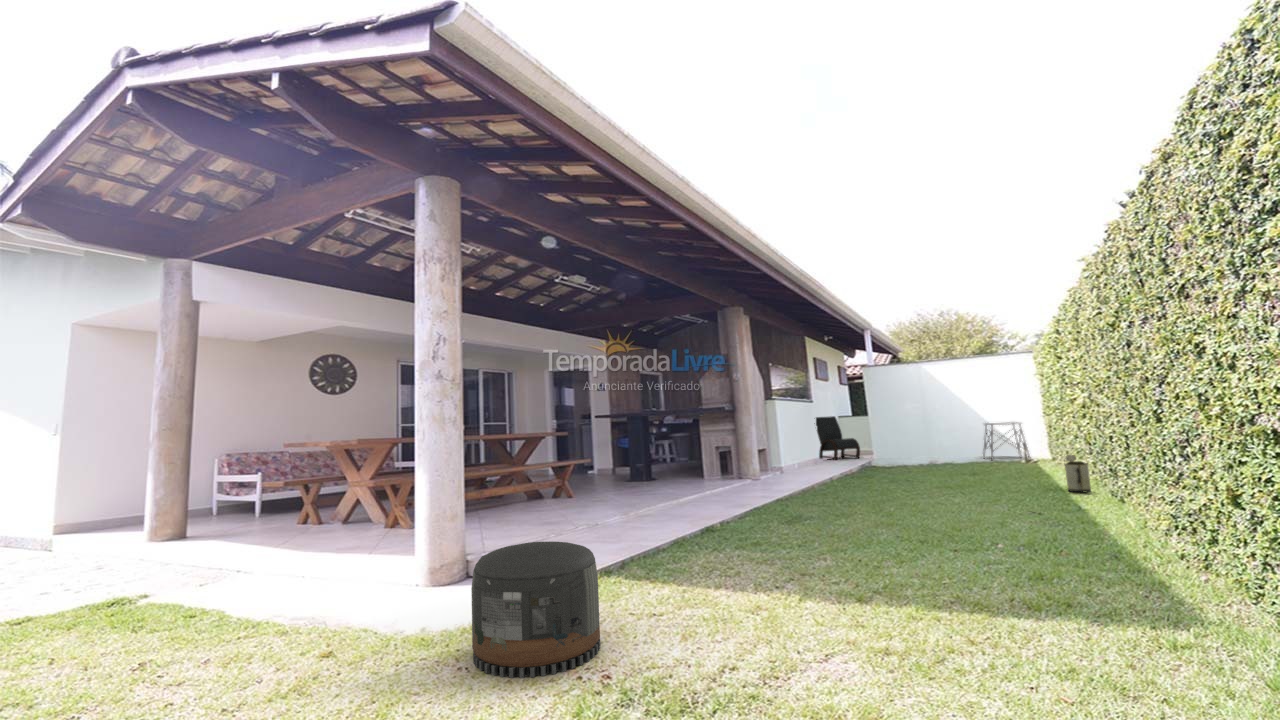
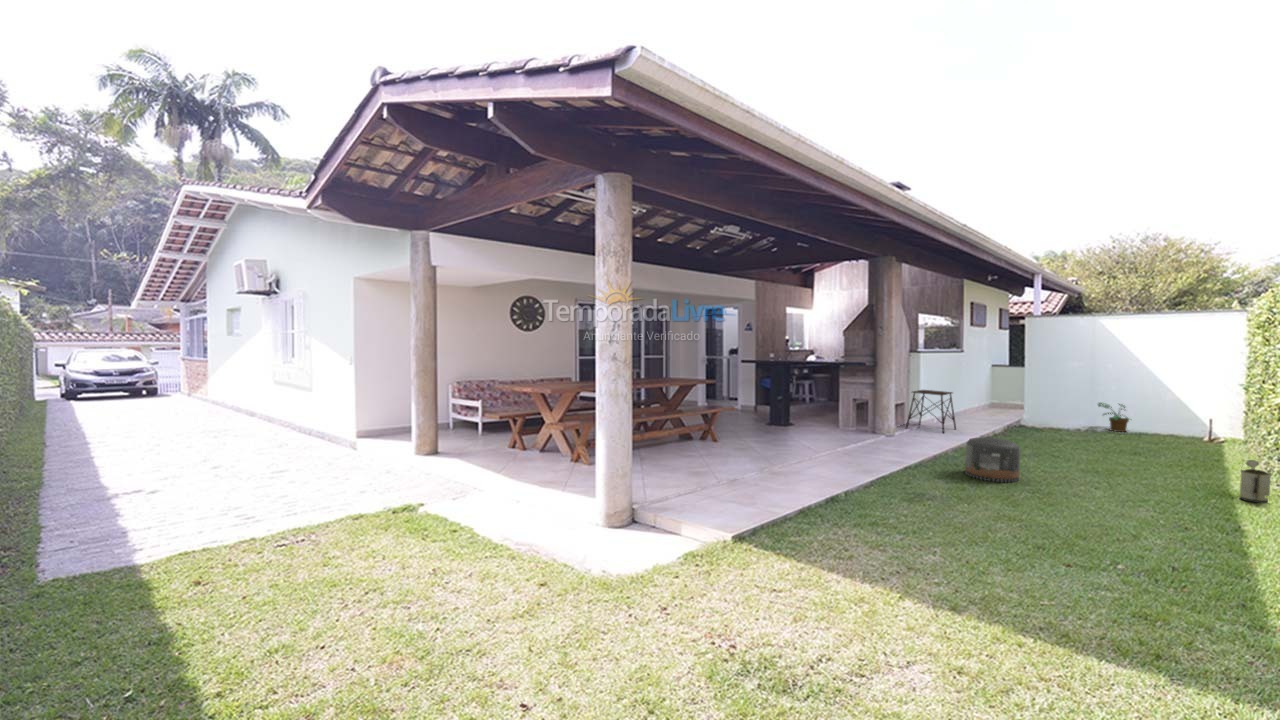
lounge chair: present [816,416,860,460] -> none [965,369,1013,415]
side table: present [984,422,1030,459] -> present [906,390,956,433]
potted plant: none [931,435,962,461] -> present [1098,403,1129,432]
pouf: present [471,541,600,678] -> present [965,437,1020,482]

